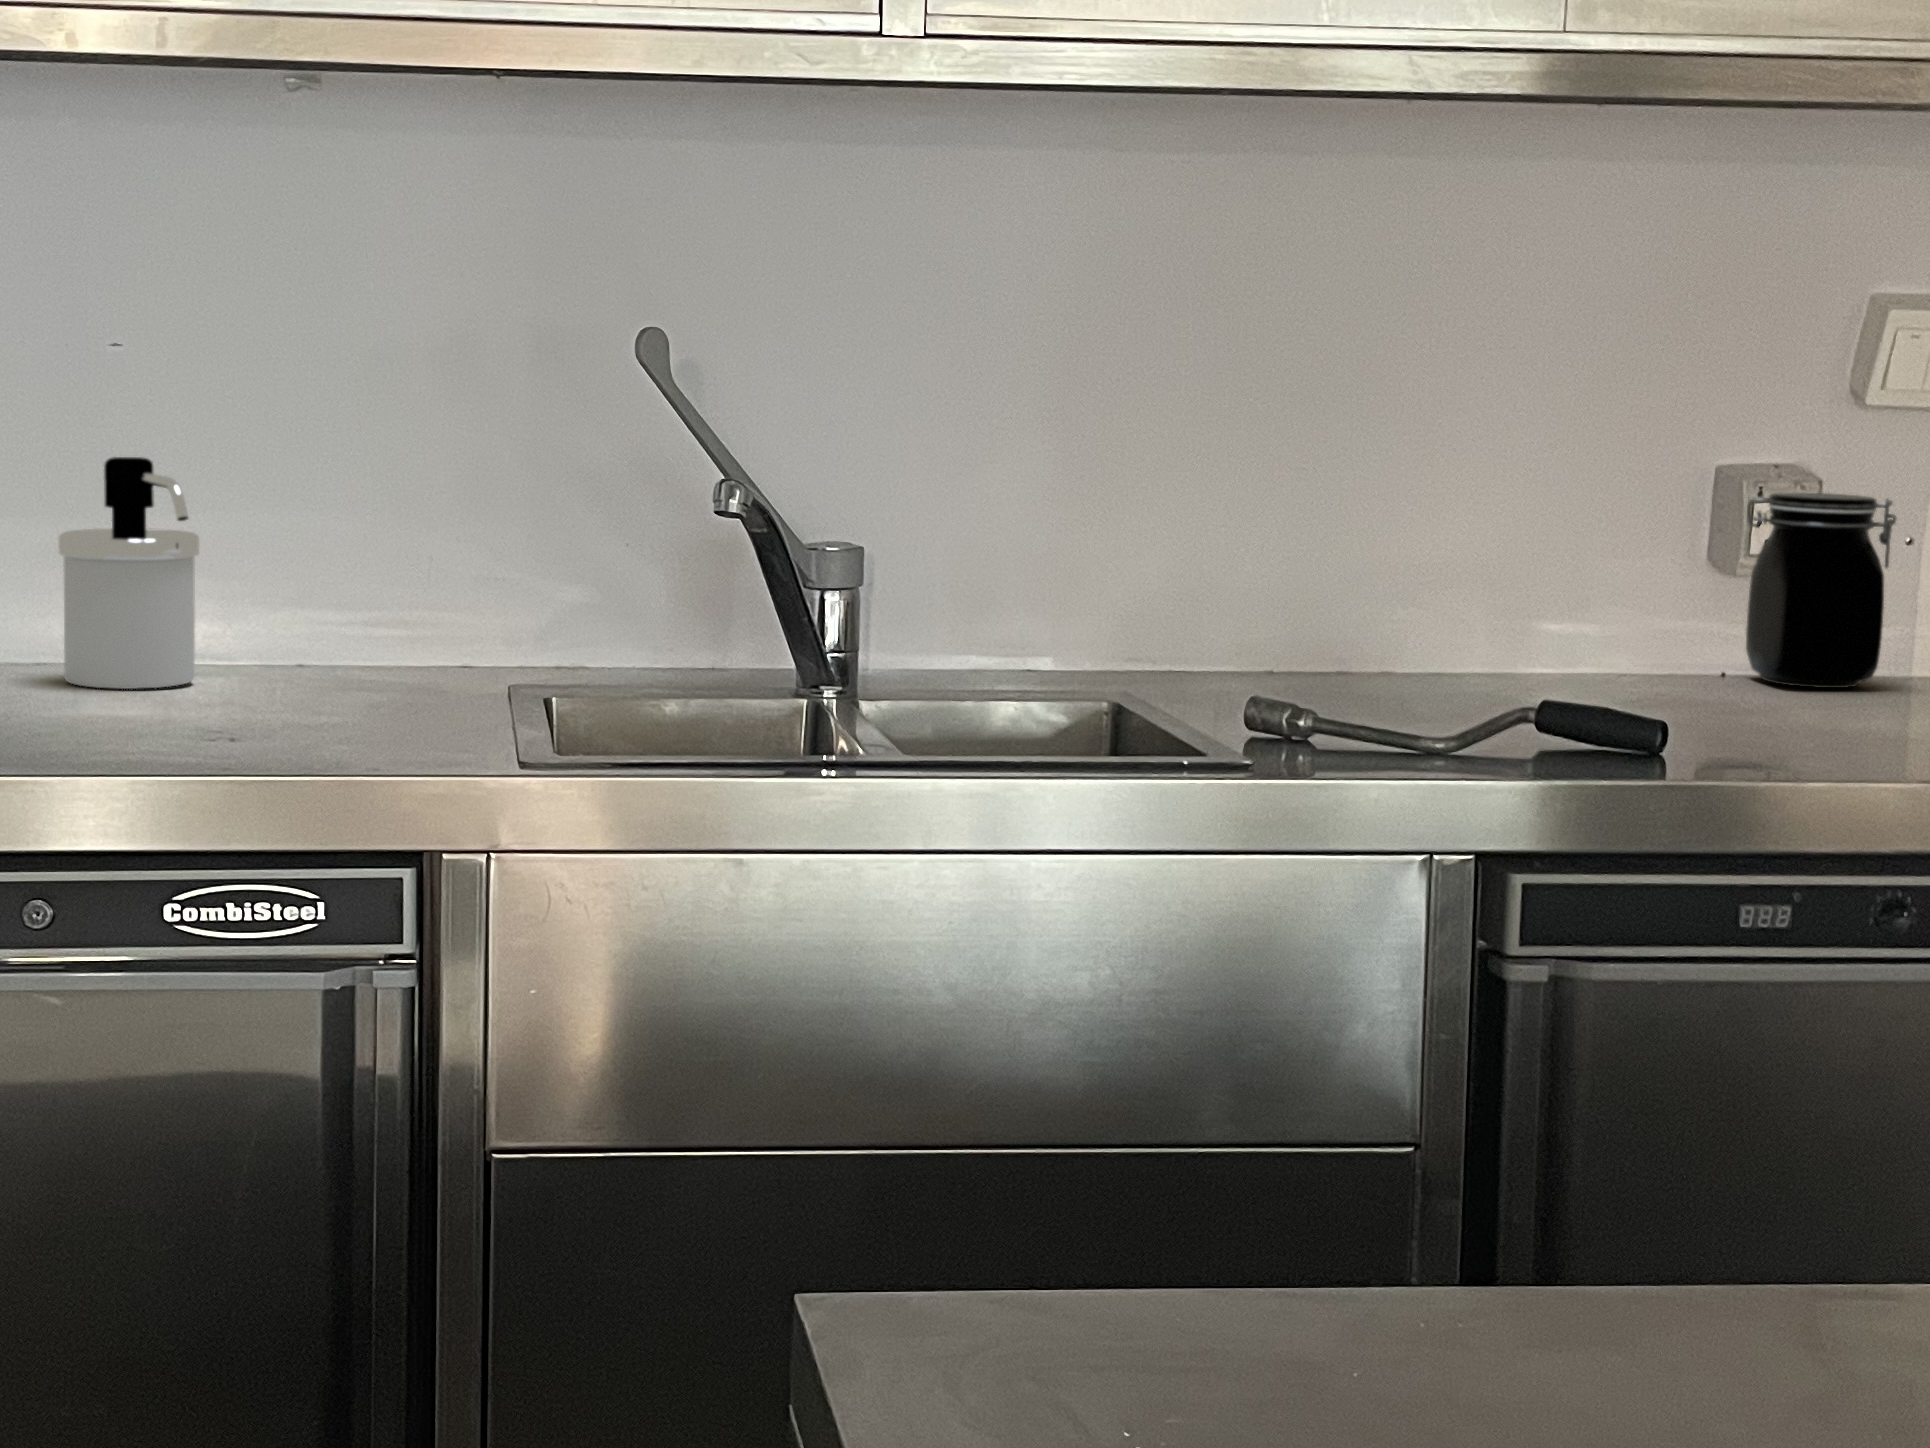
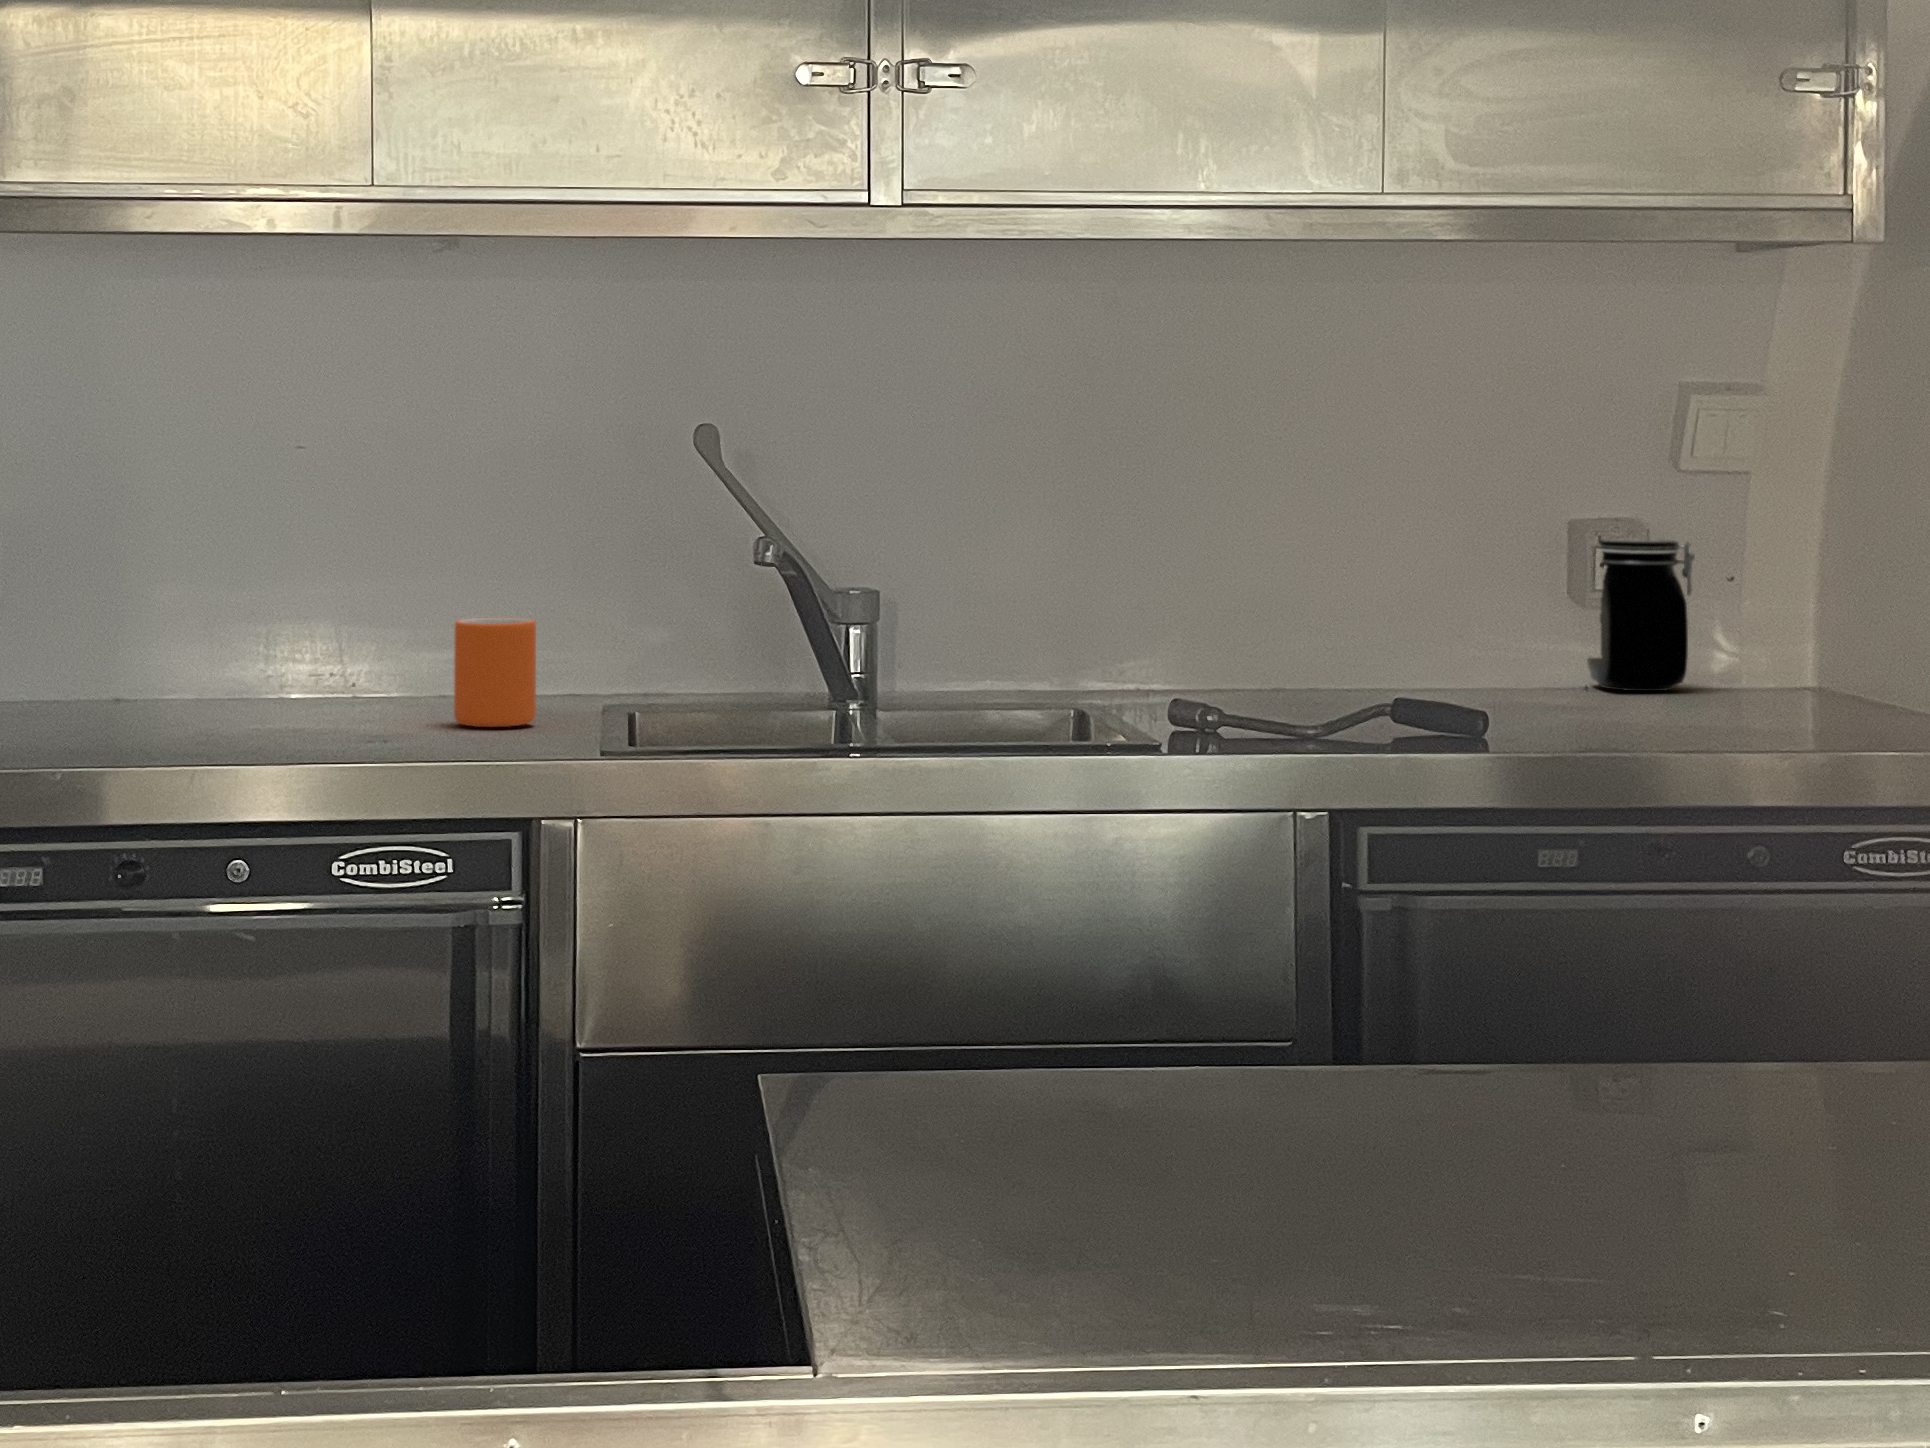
soap dispenser: present [58,457,199,689] -> none [261,535,369,713]
mug: none [316,571,422,715] -> present [454,618,536,727]

